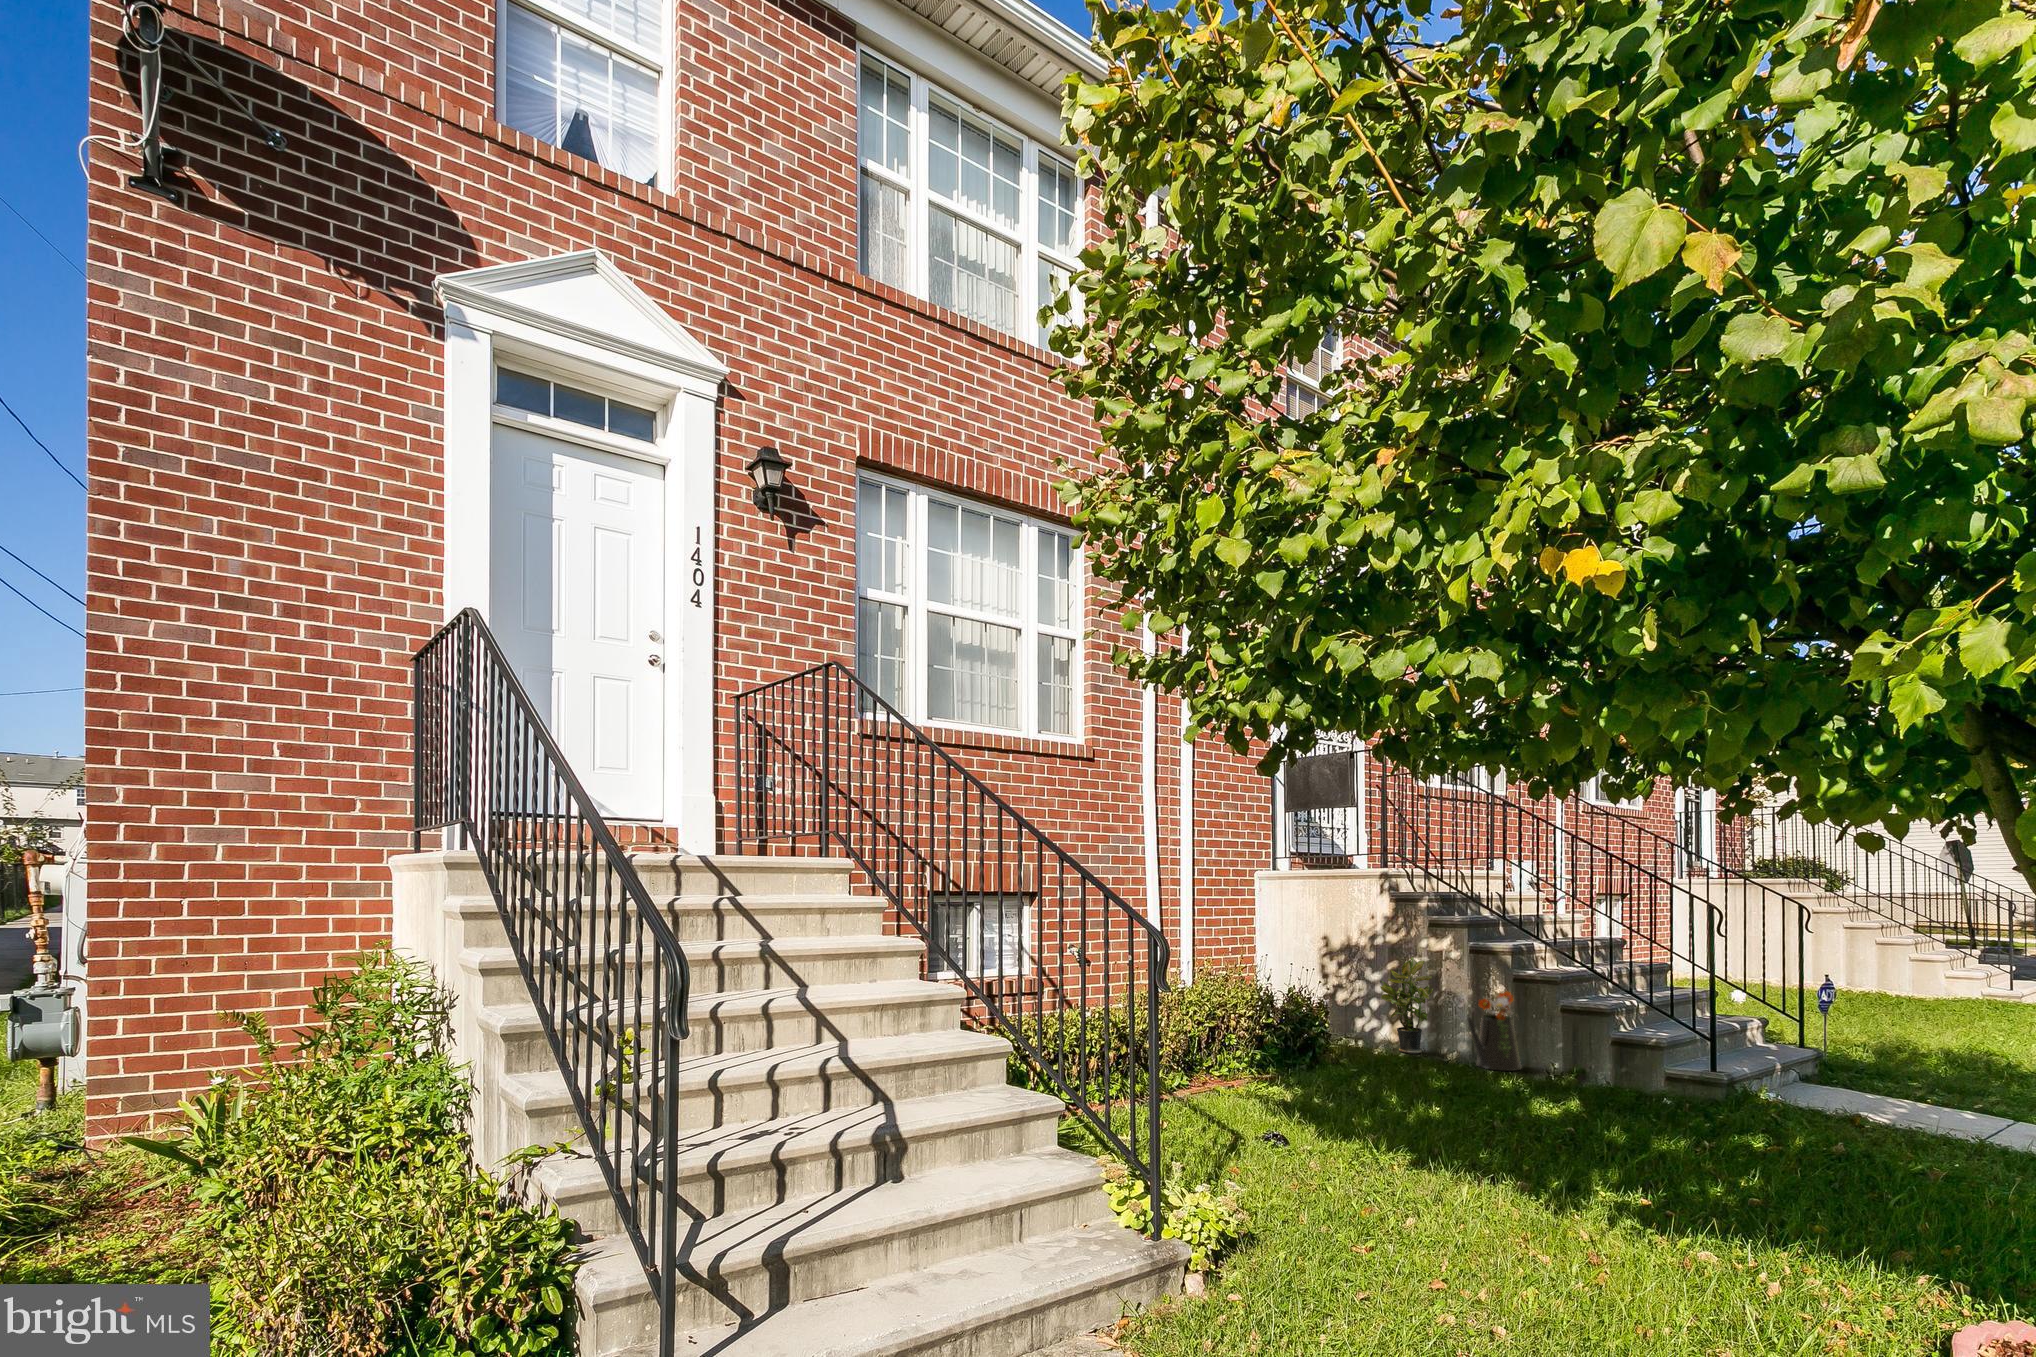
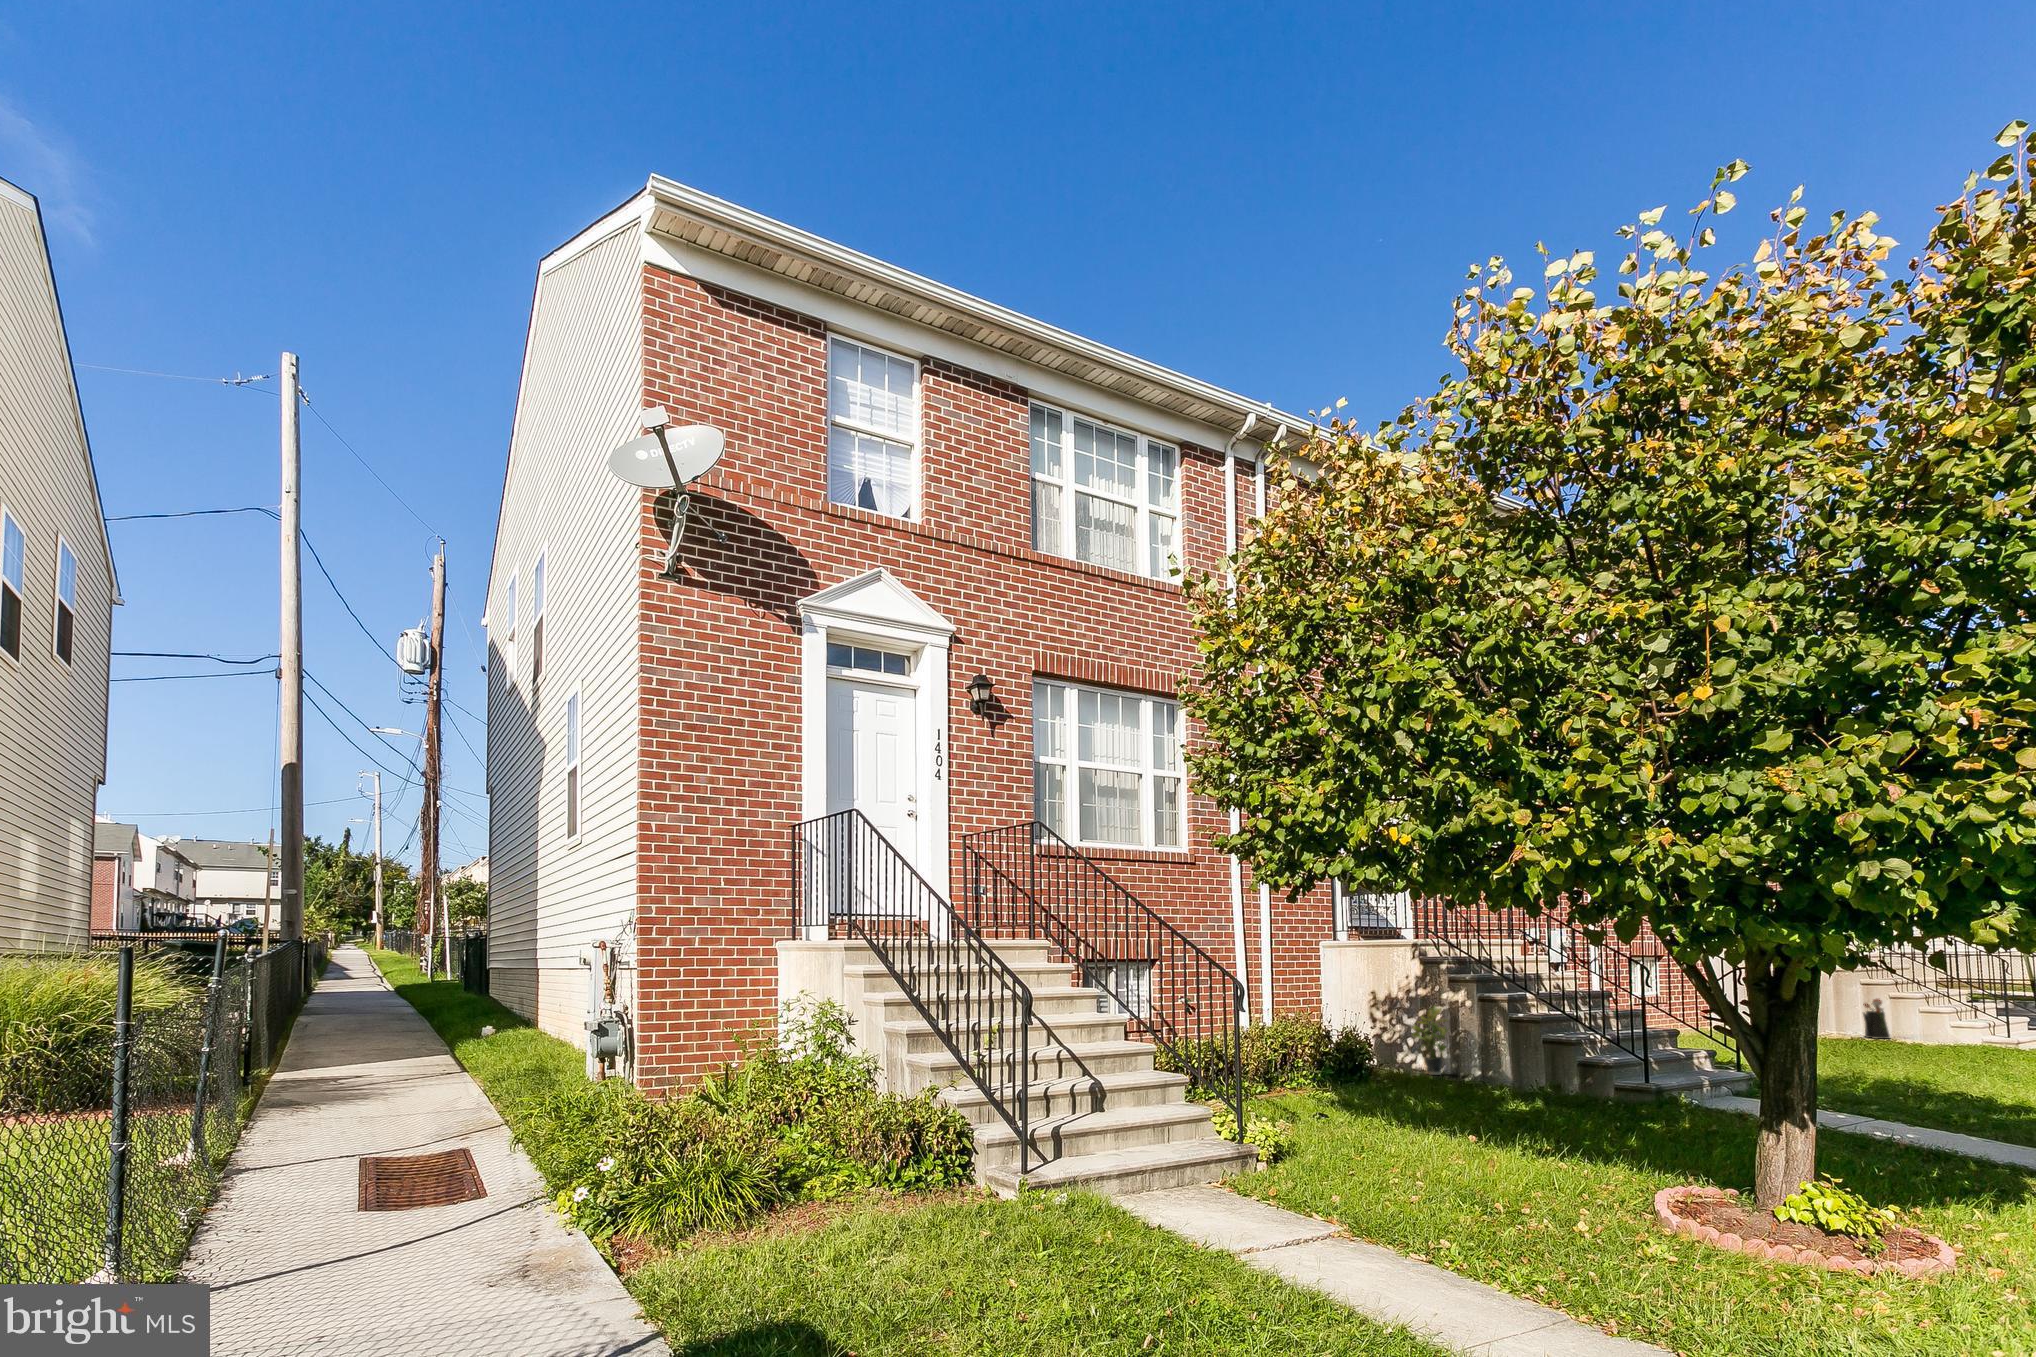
watering can: present [1468,992,1522,1071] -> present [1863,999,1890,1039]

